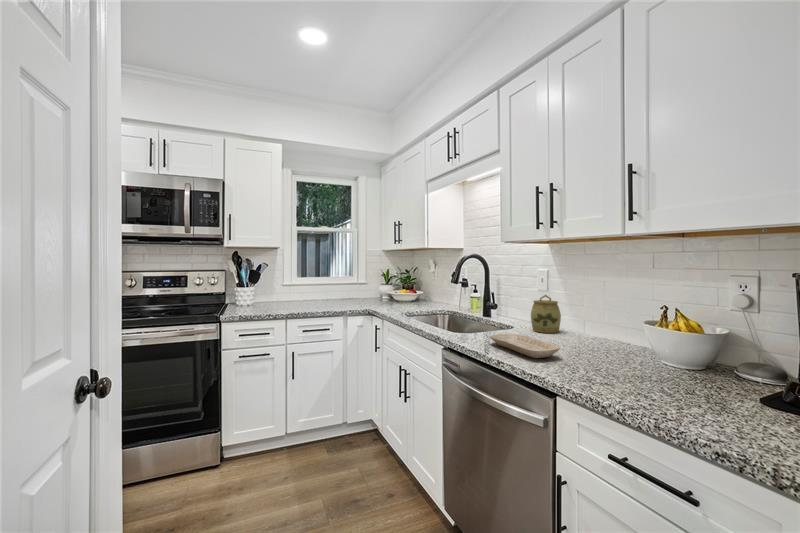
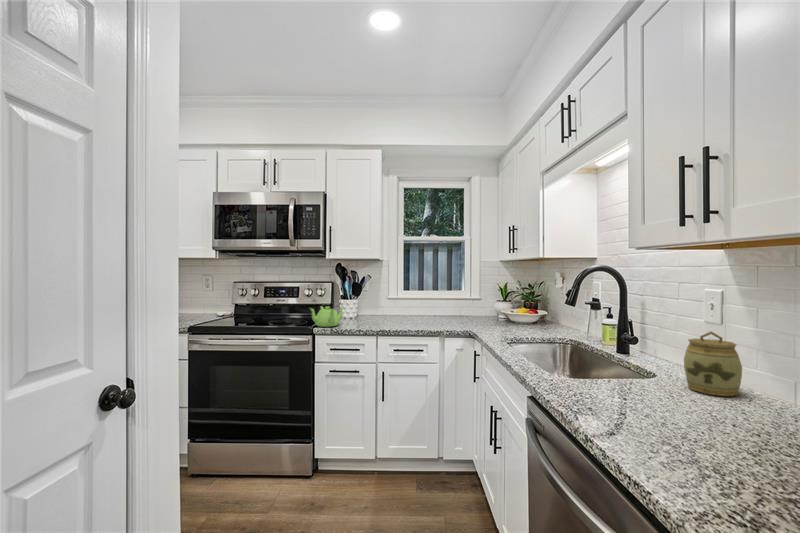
teapot: none [215,294,250,314] -> present [310,306,344,327]
tray: present [489,334,560,358] -> none [590,390,710,450]

